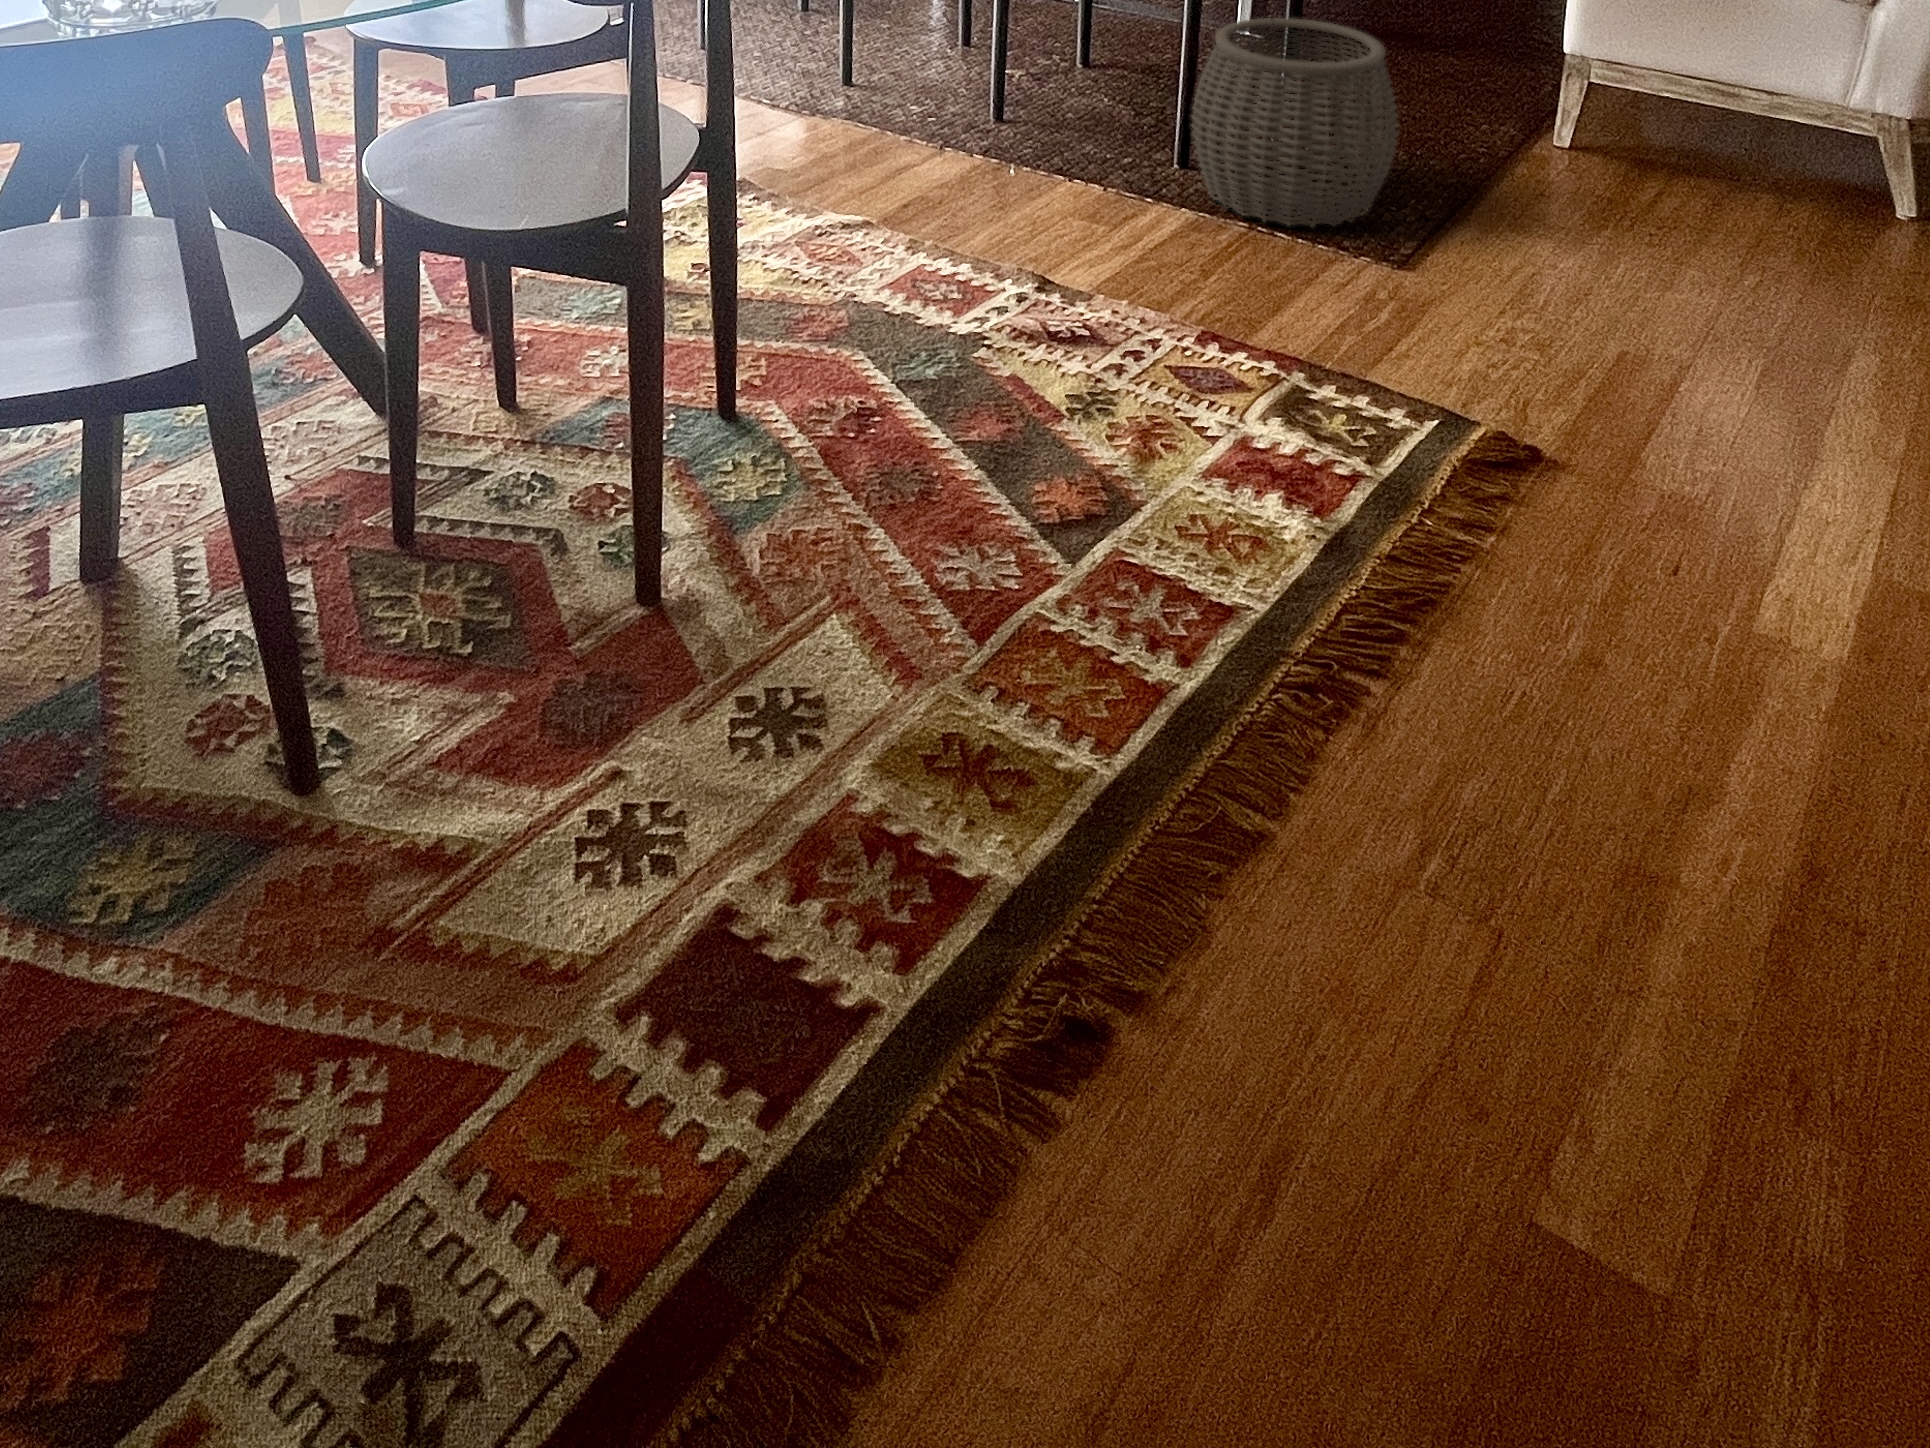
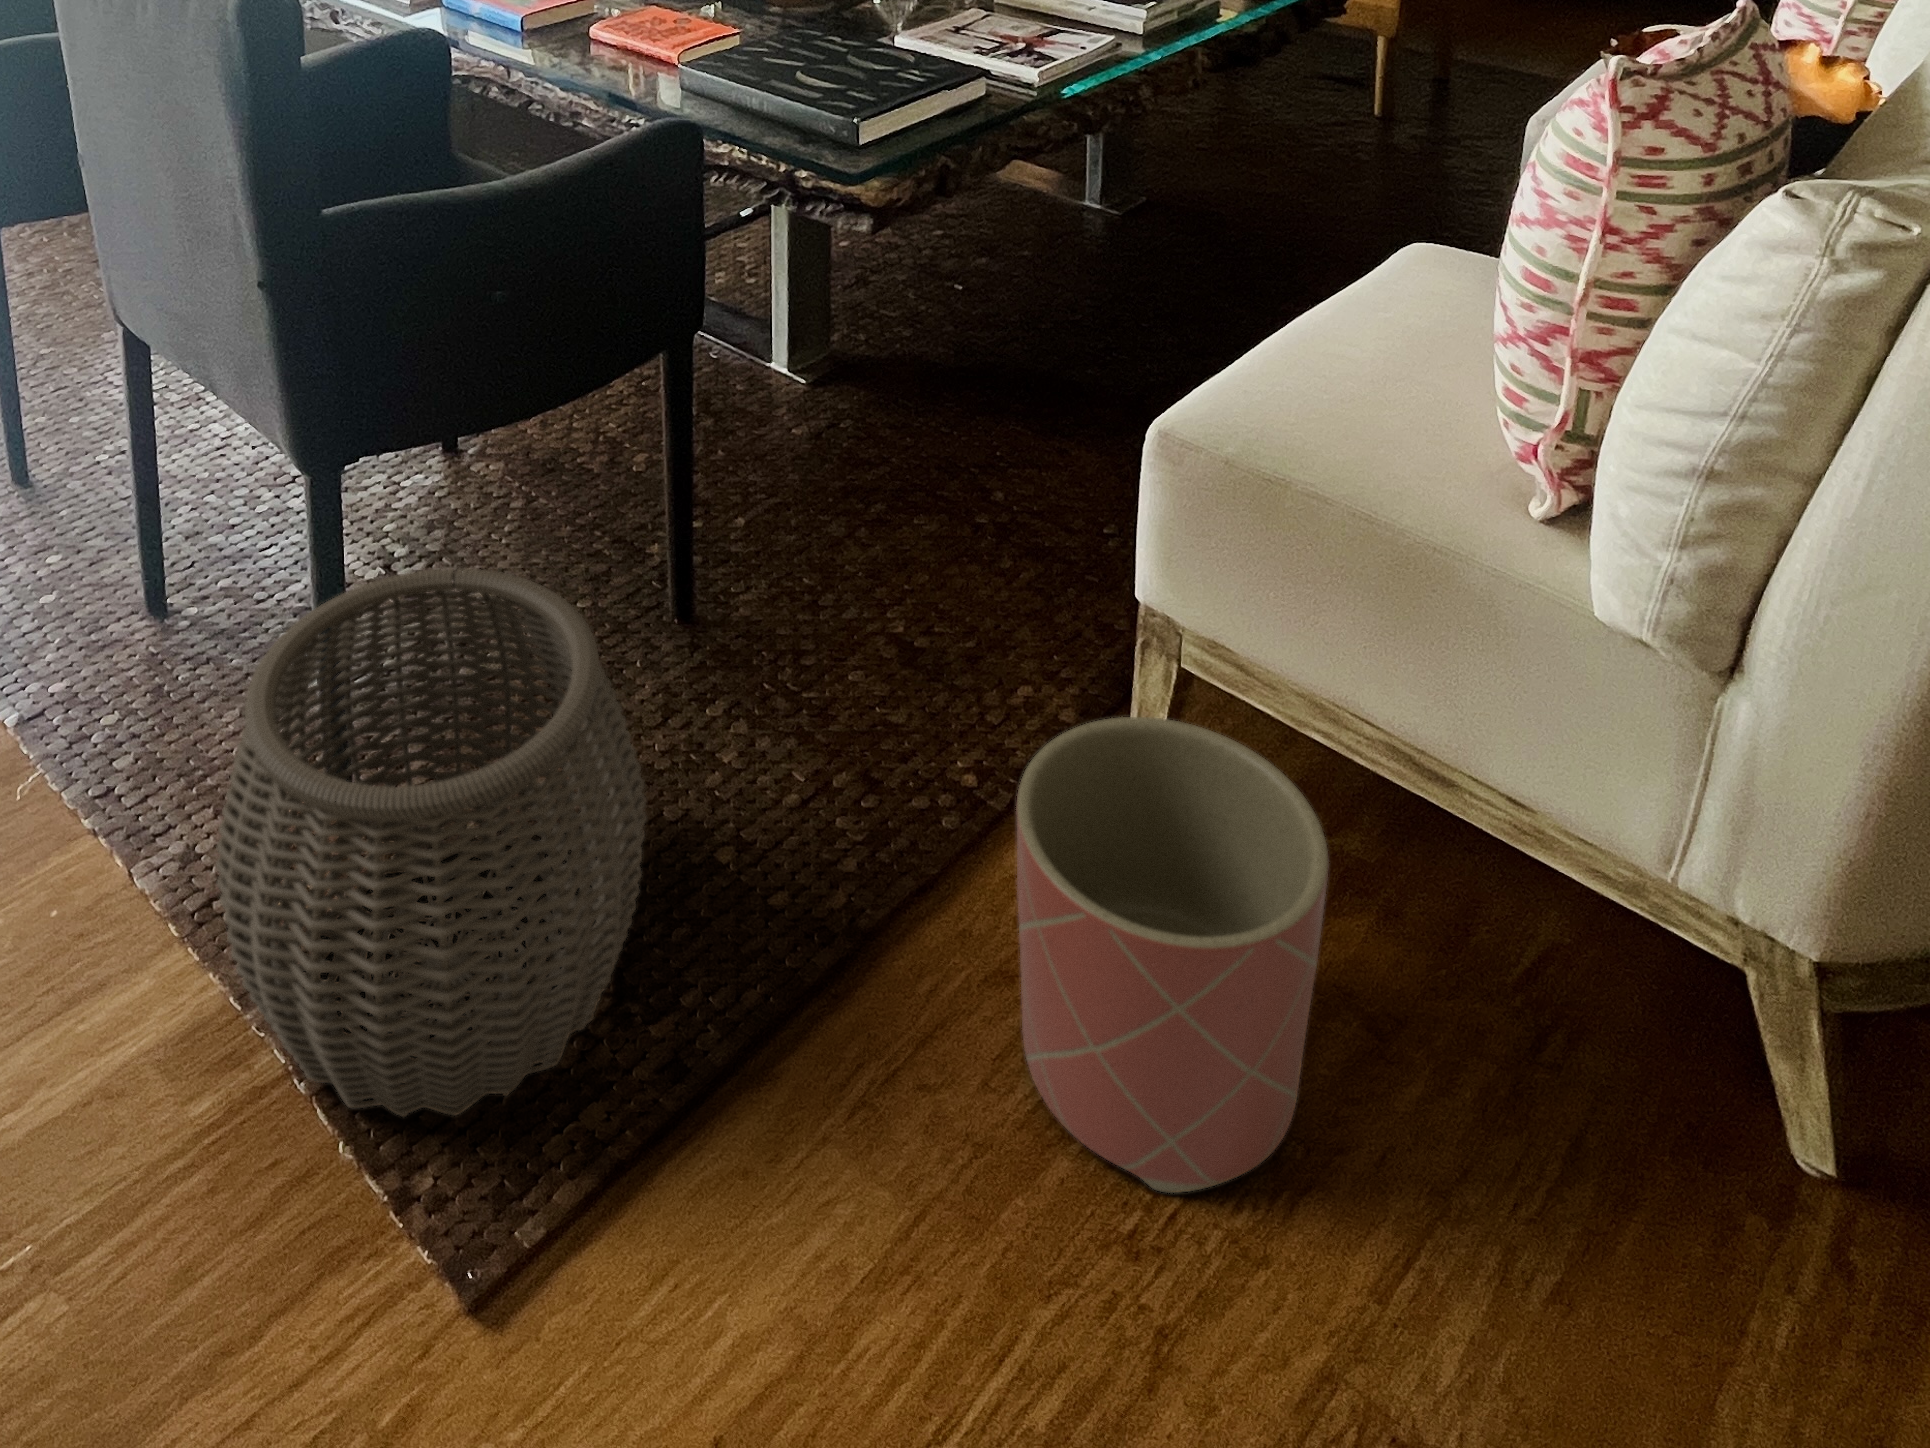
planter: none [1562,62,1719,230] -> present [1017,717,1329,1193]

